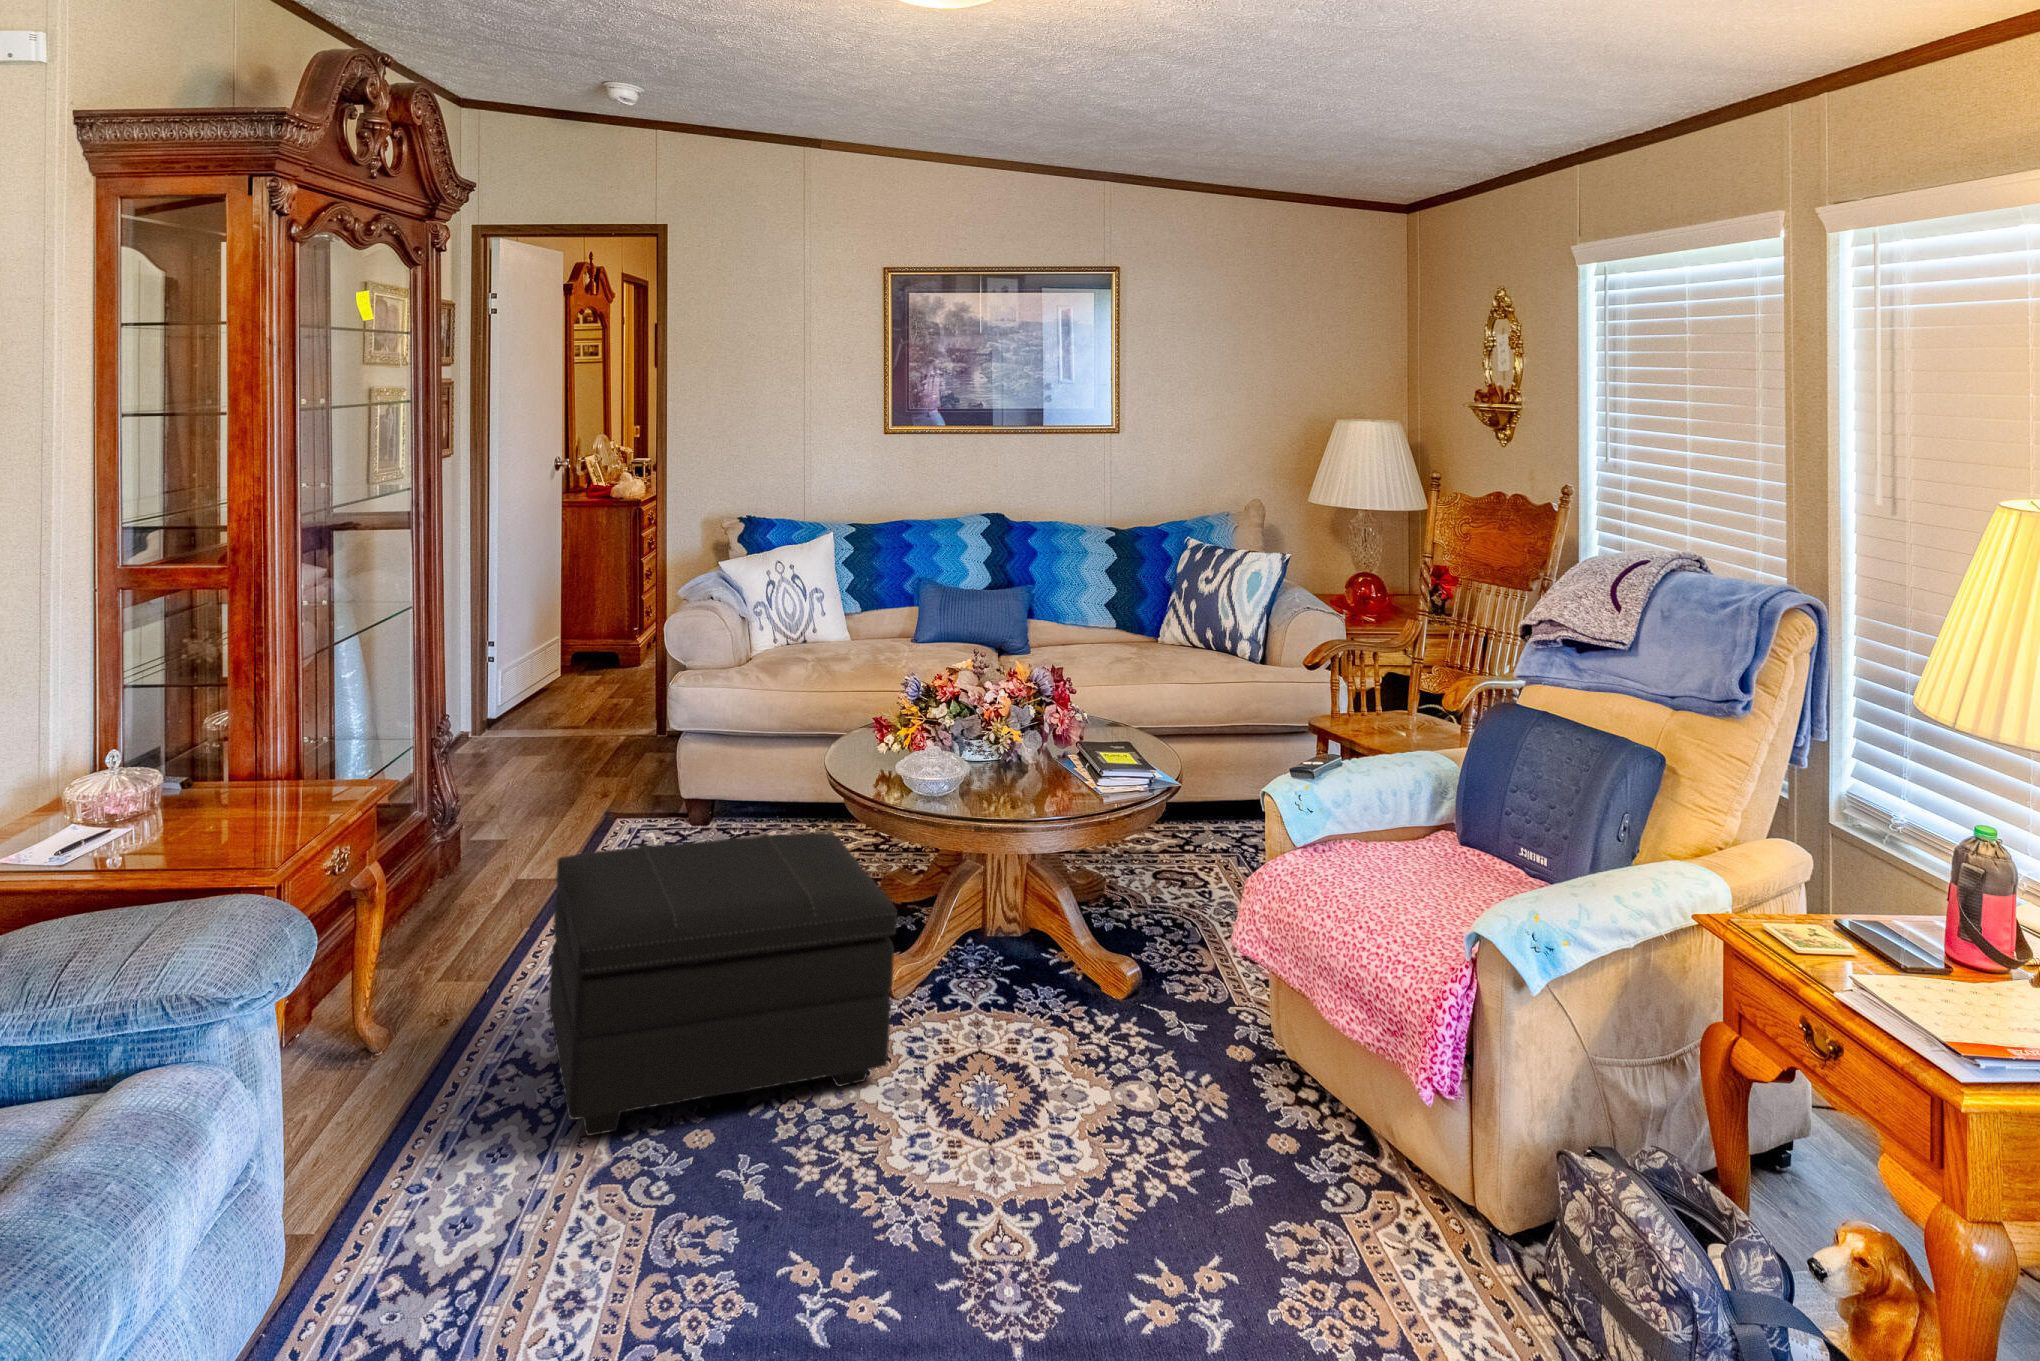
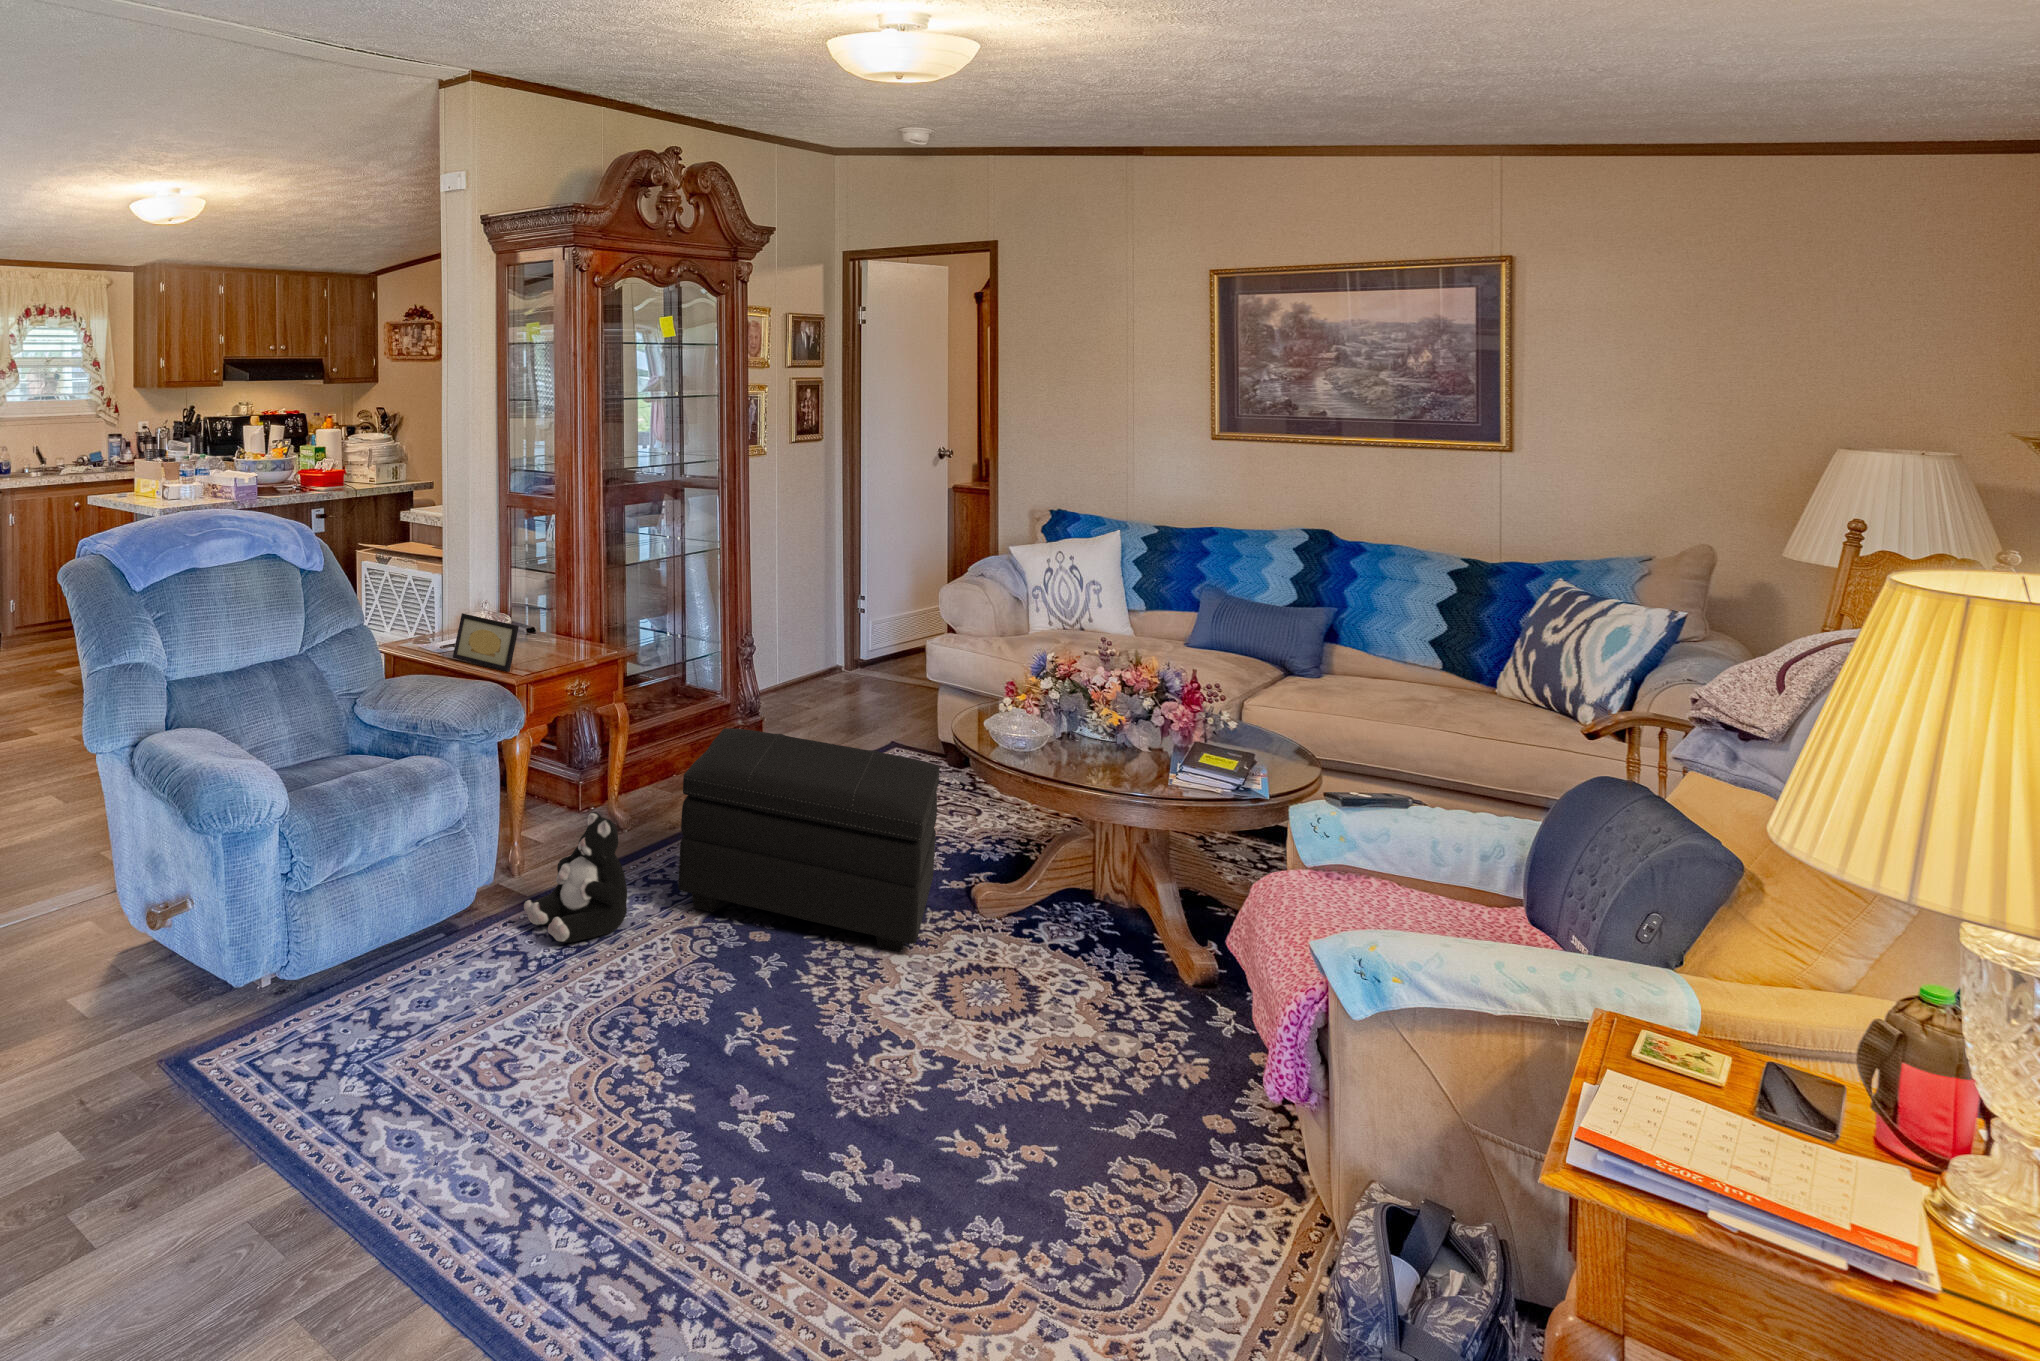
picture frame: none [54,781,203,866] -> present [453,613,519,672]
plush toy: none [351,1053,523,1297] -> present [524,812,627,943]

